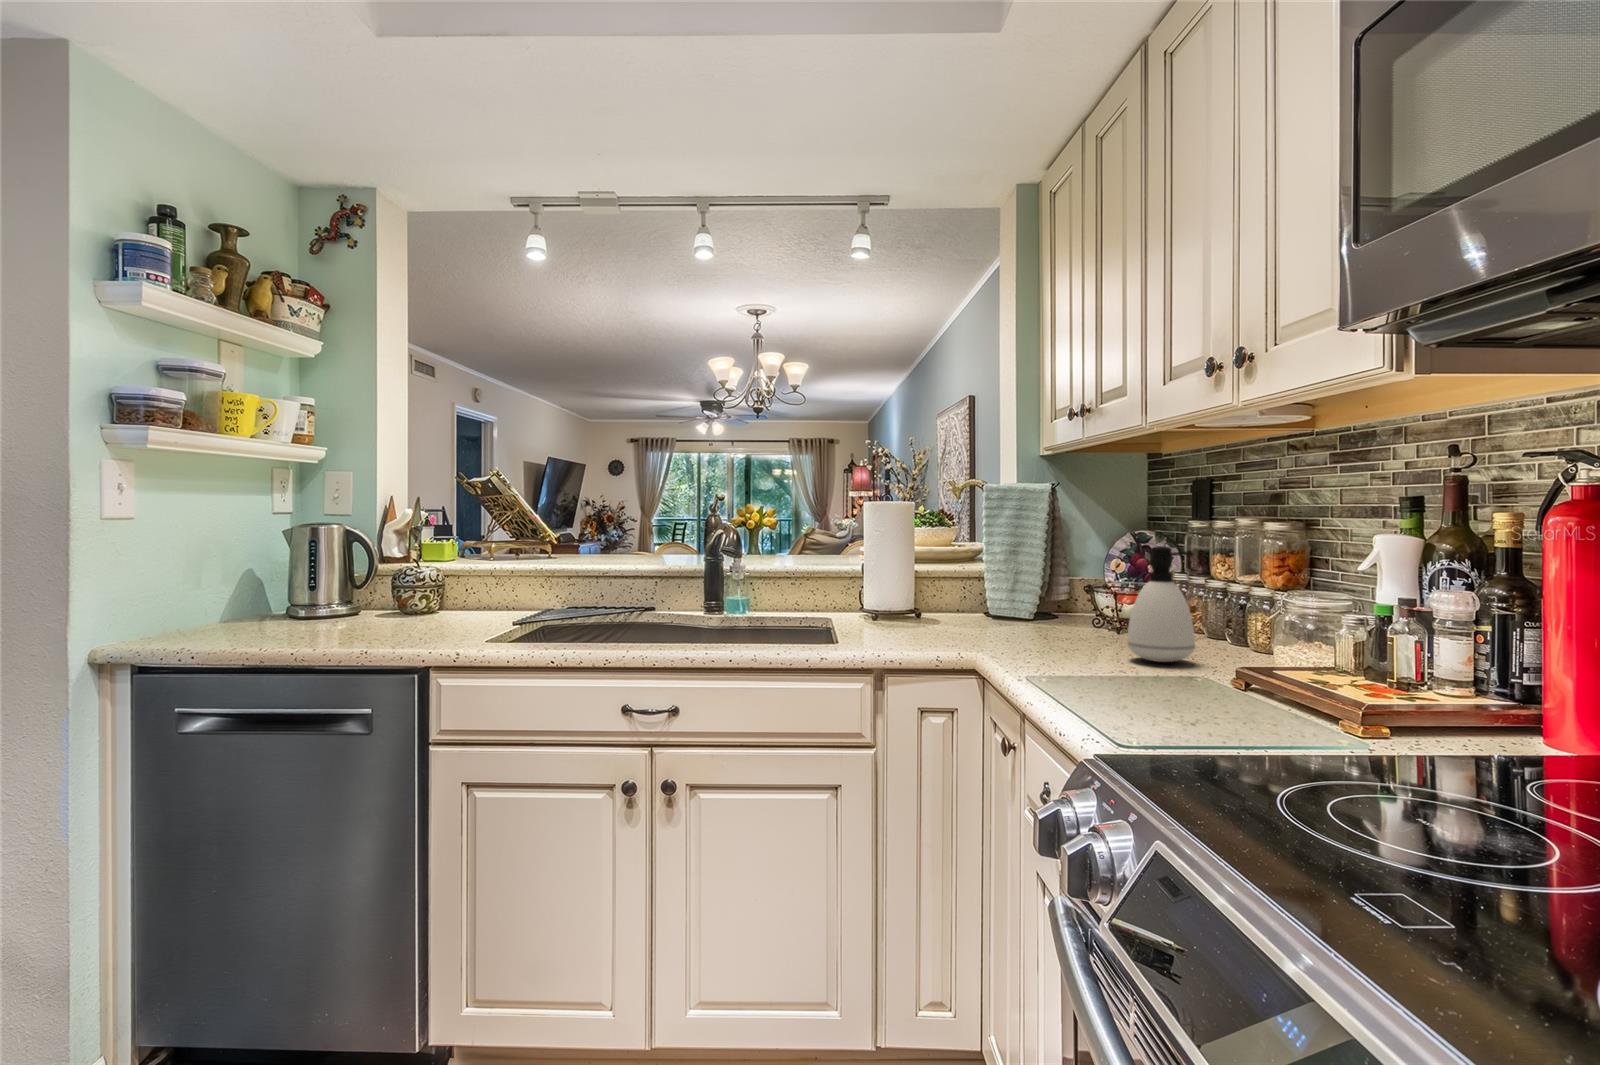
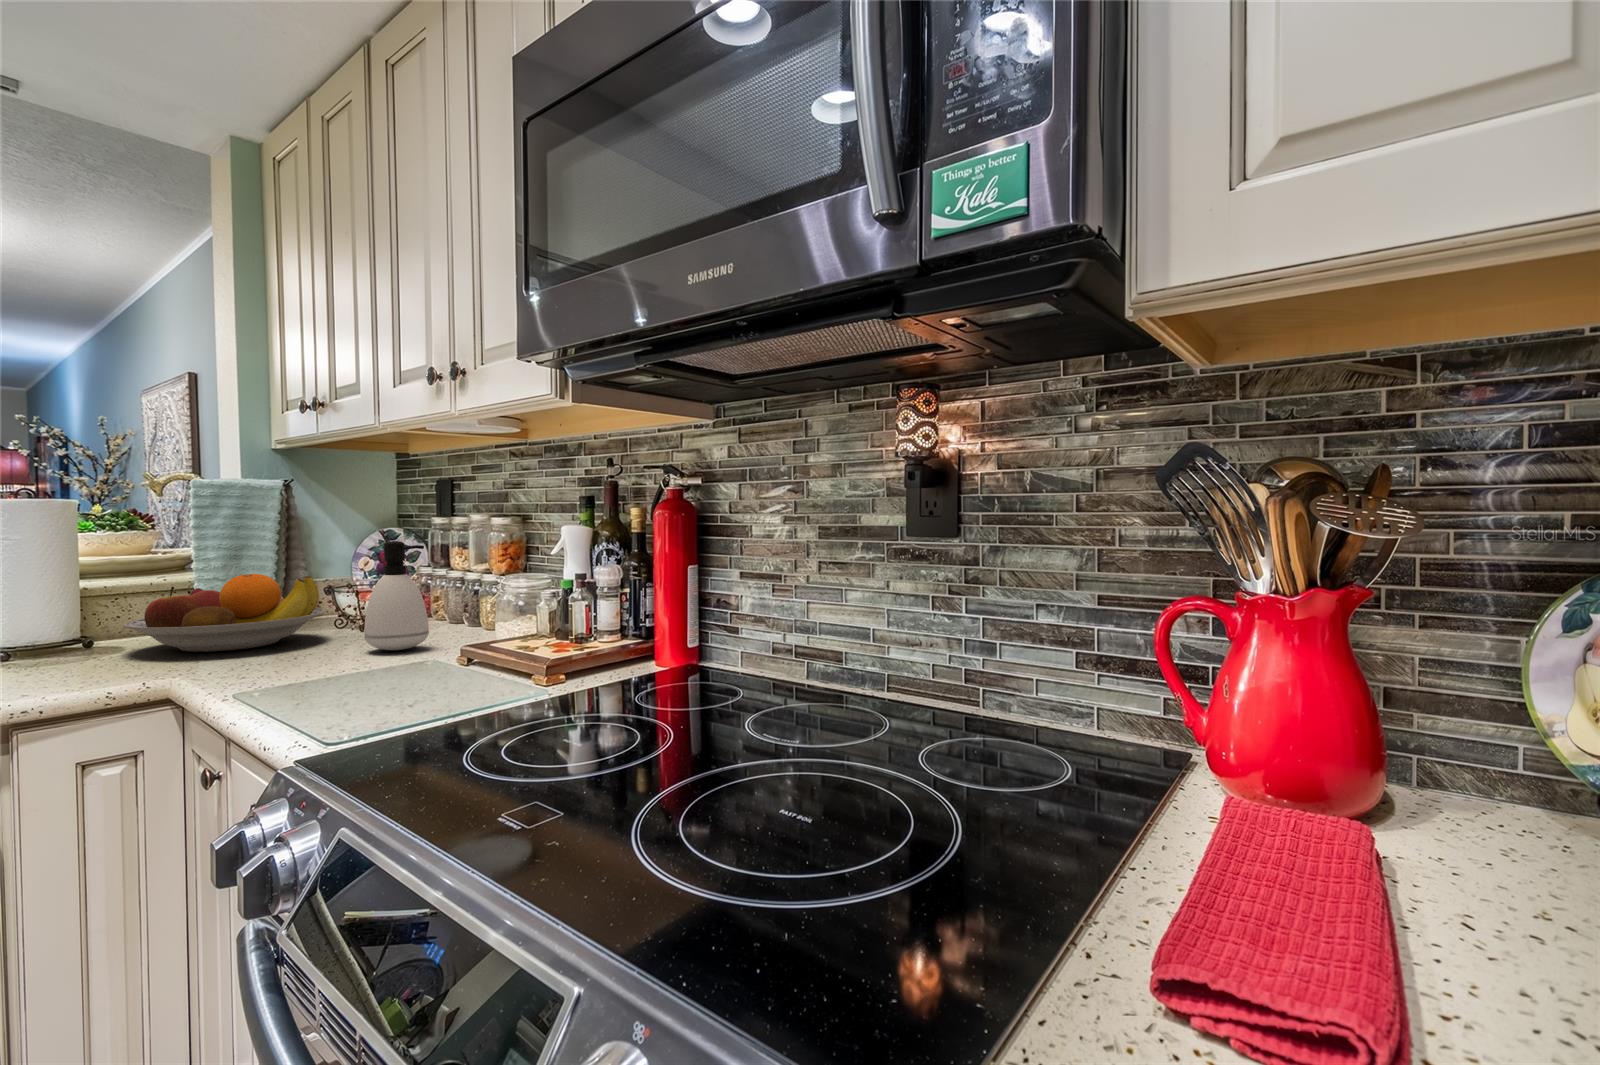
fruit bowl: none [929,571,1086,640] -> present [124,574,325,652]

